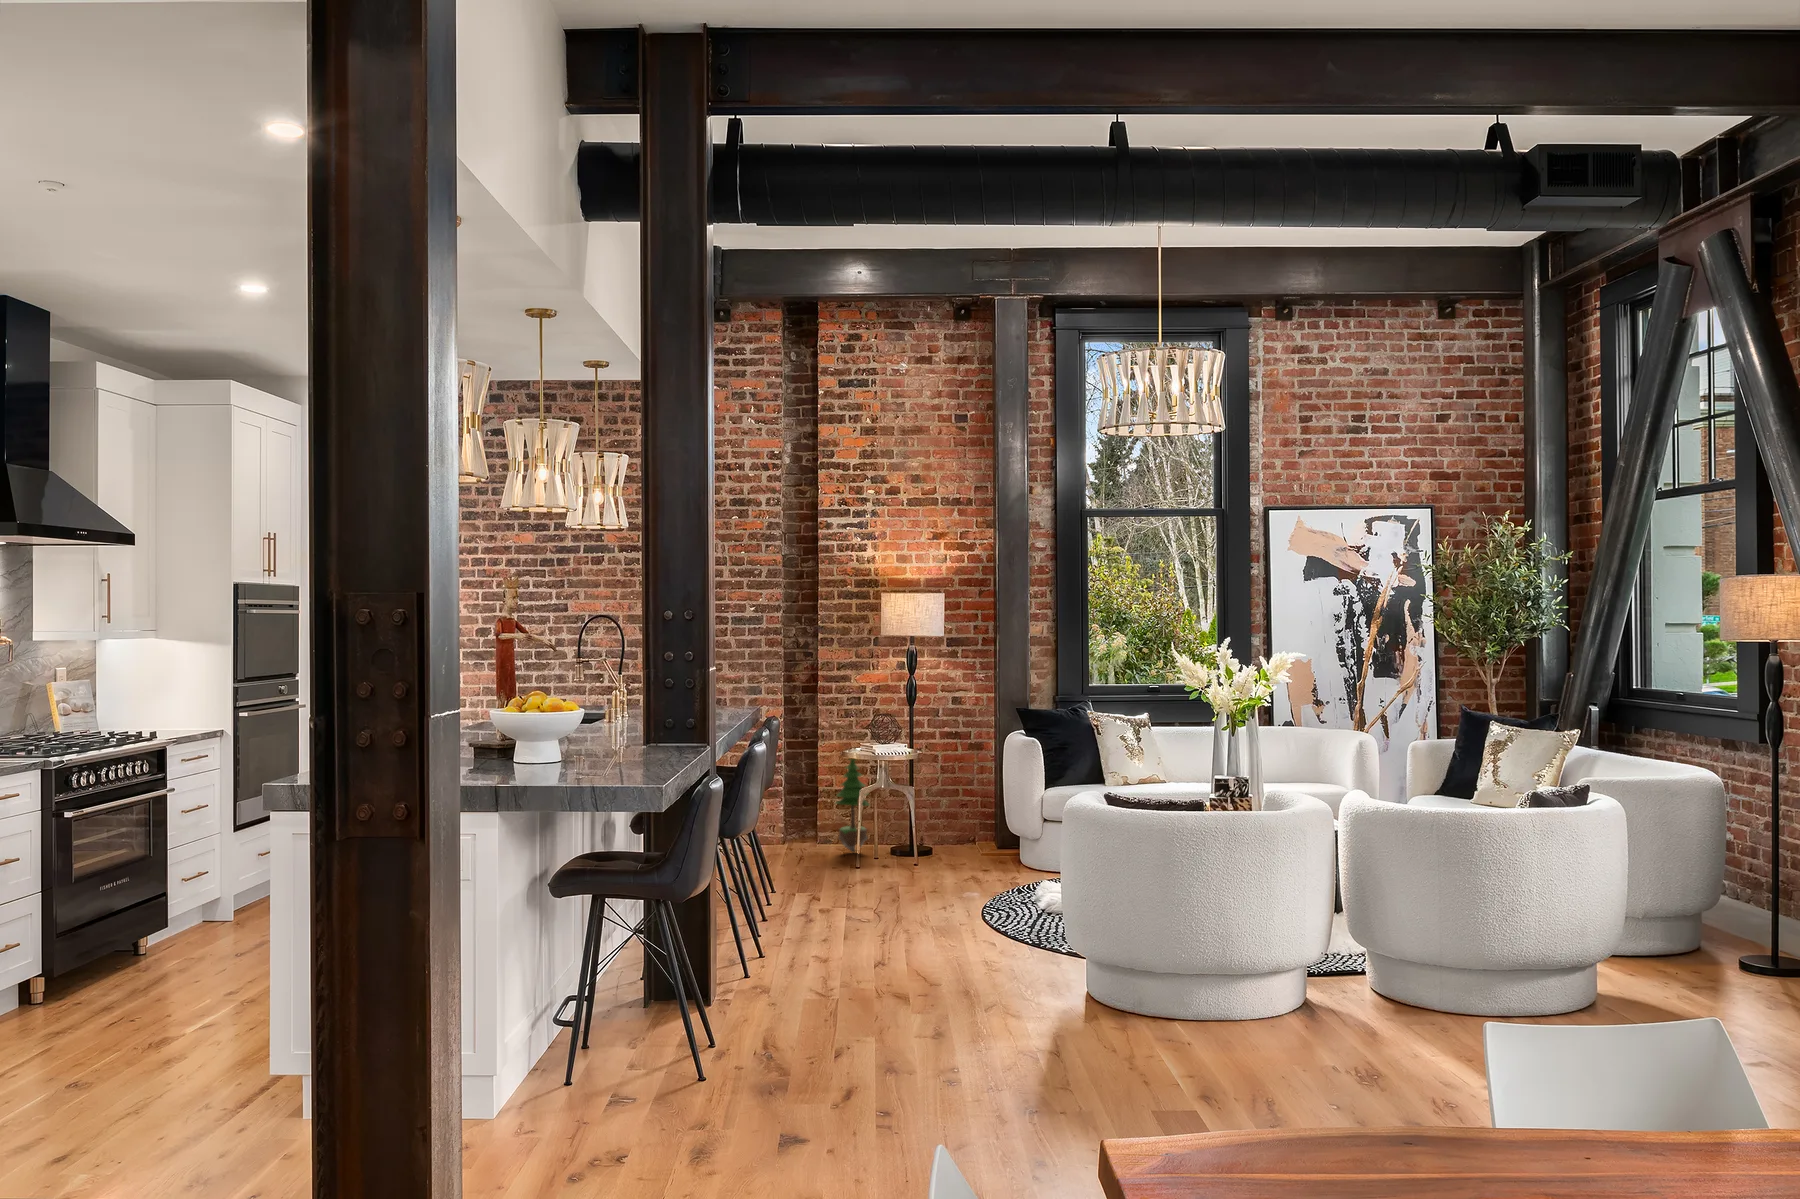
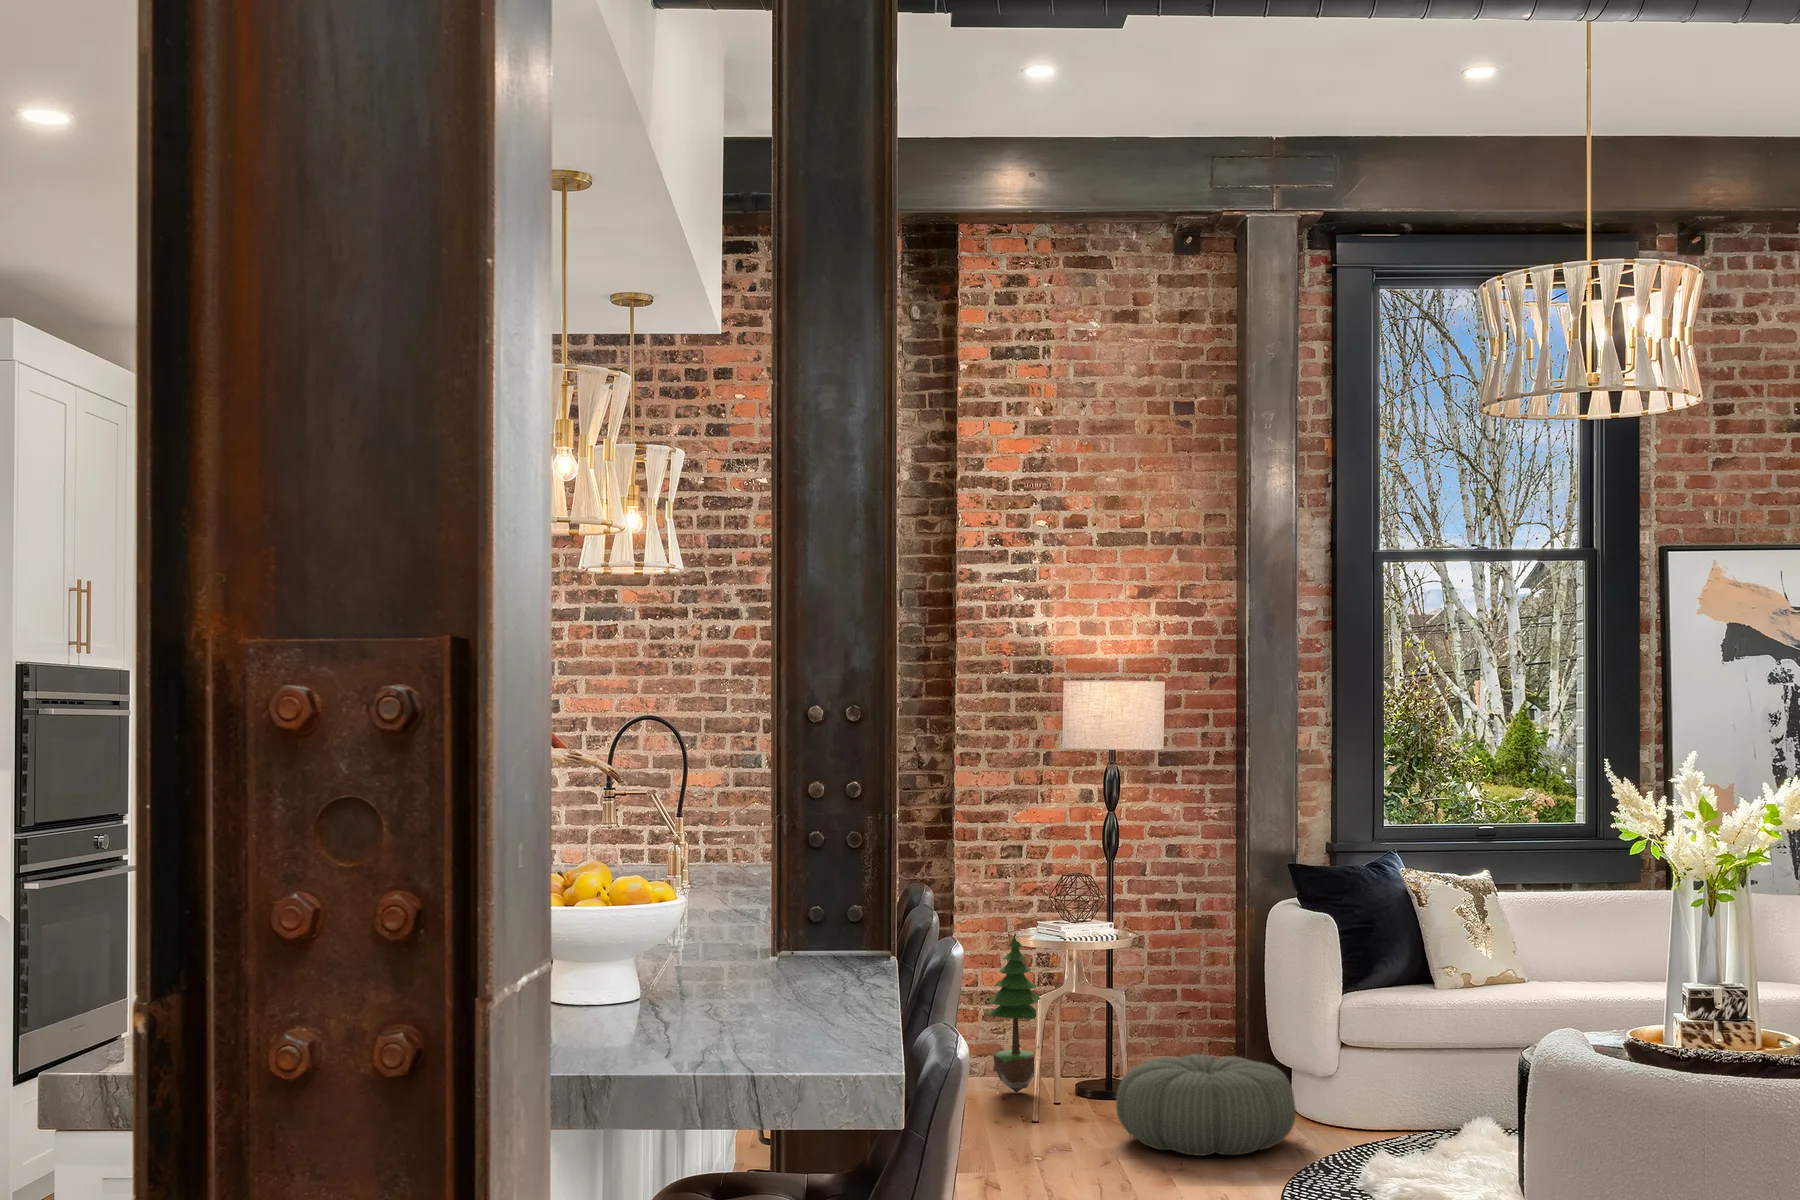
pouf: none [904,825,1016,886] -> present [1116,1054,1296,1156]

